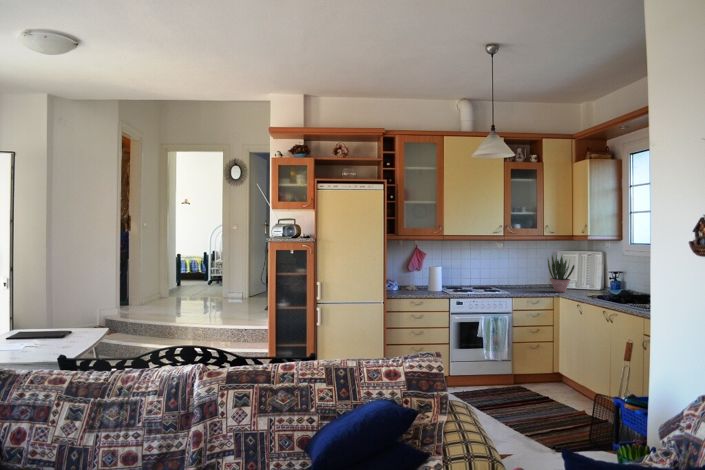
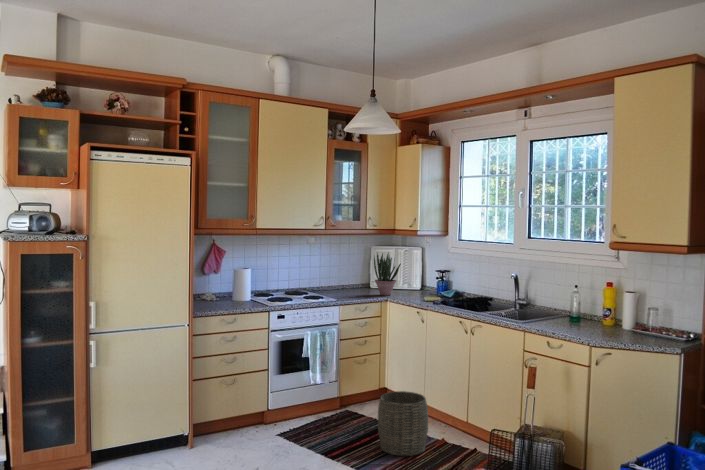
woven basket: none [530,376,579,435] -> present [378,391,428,456]

